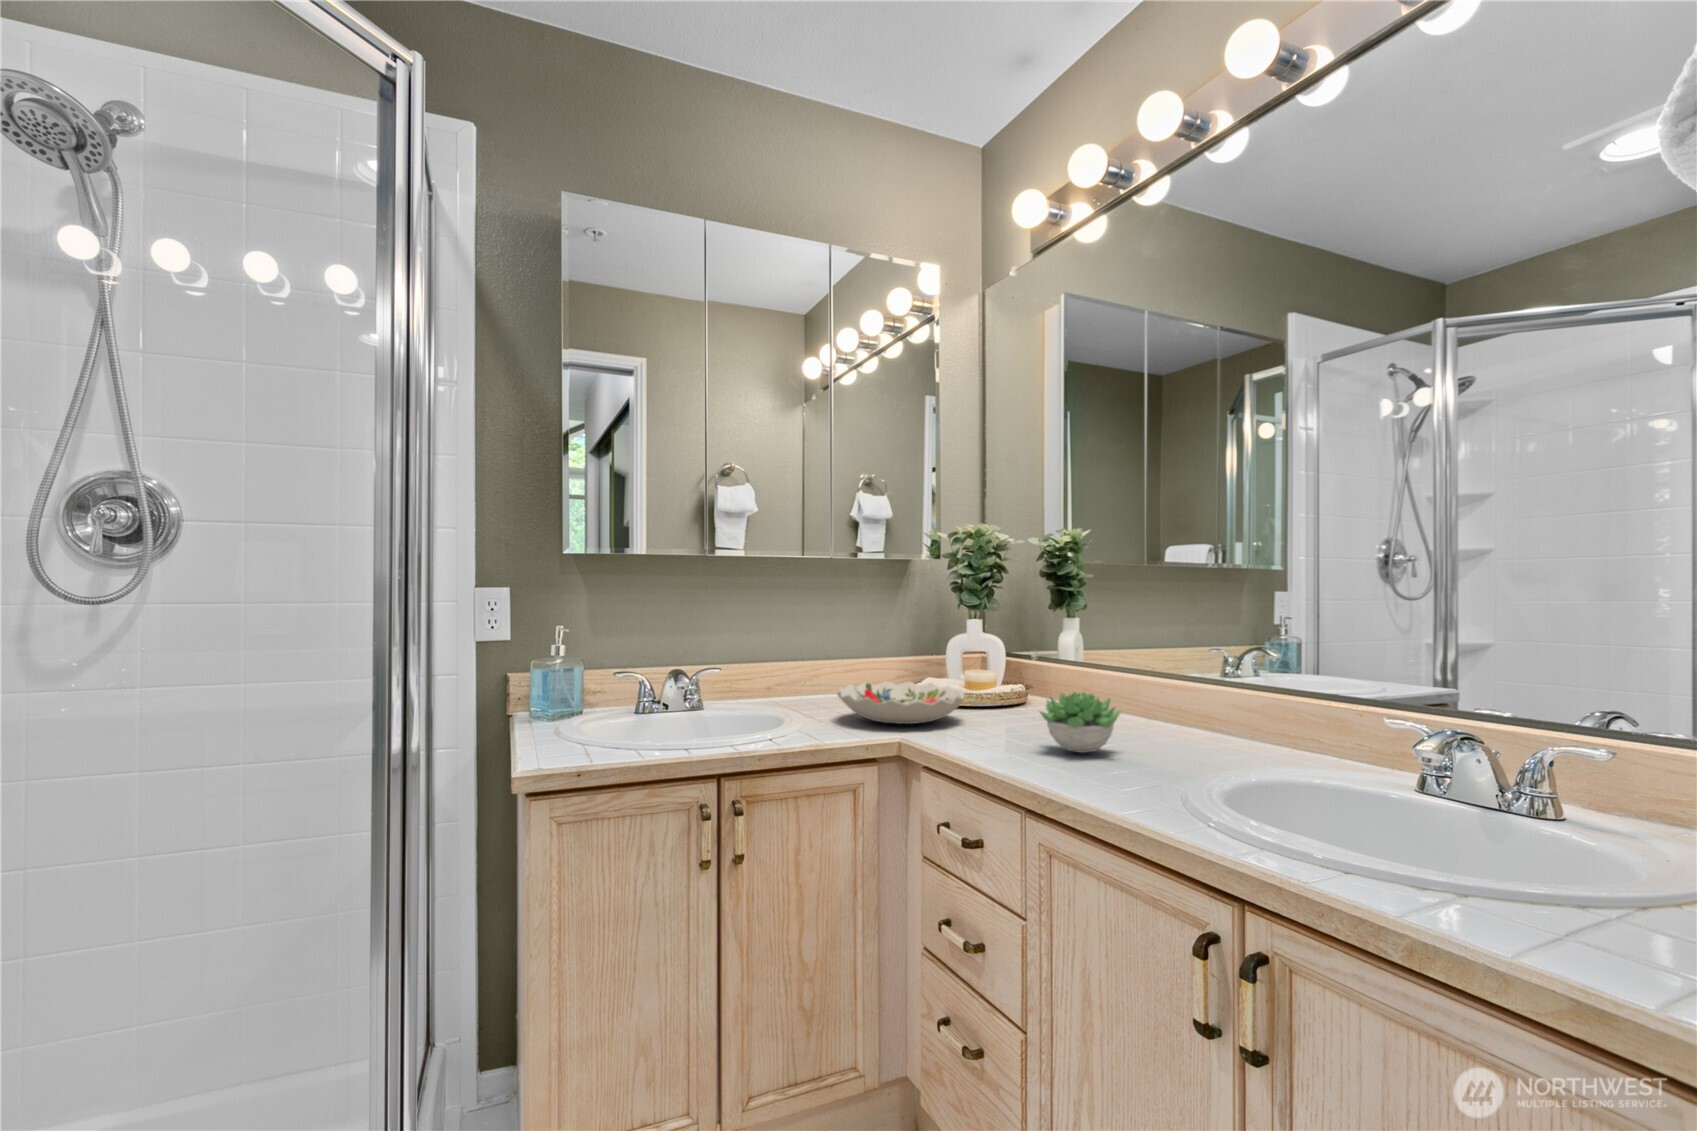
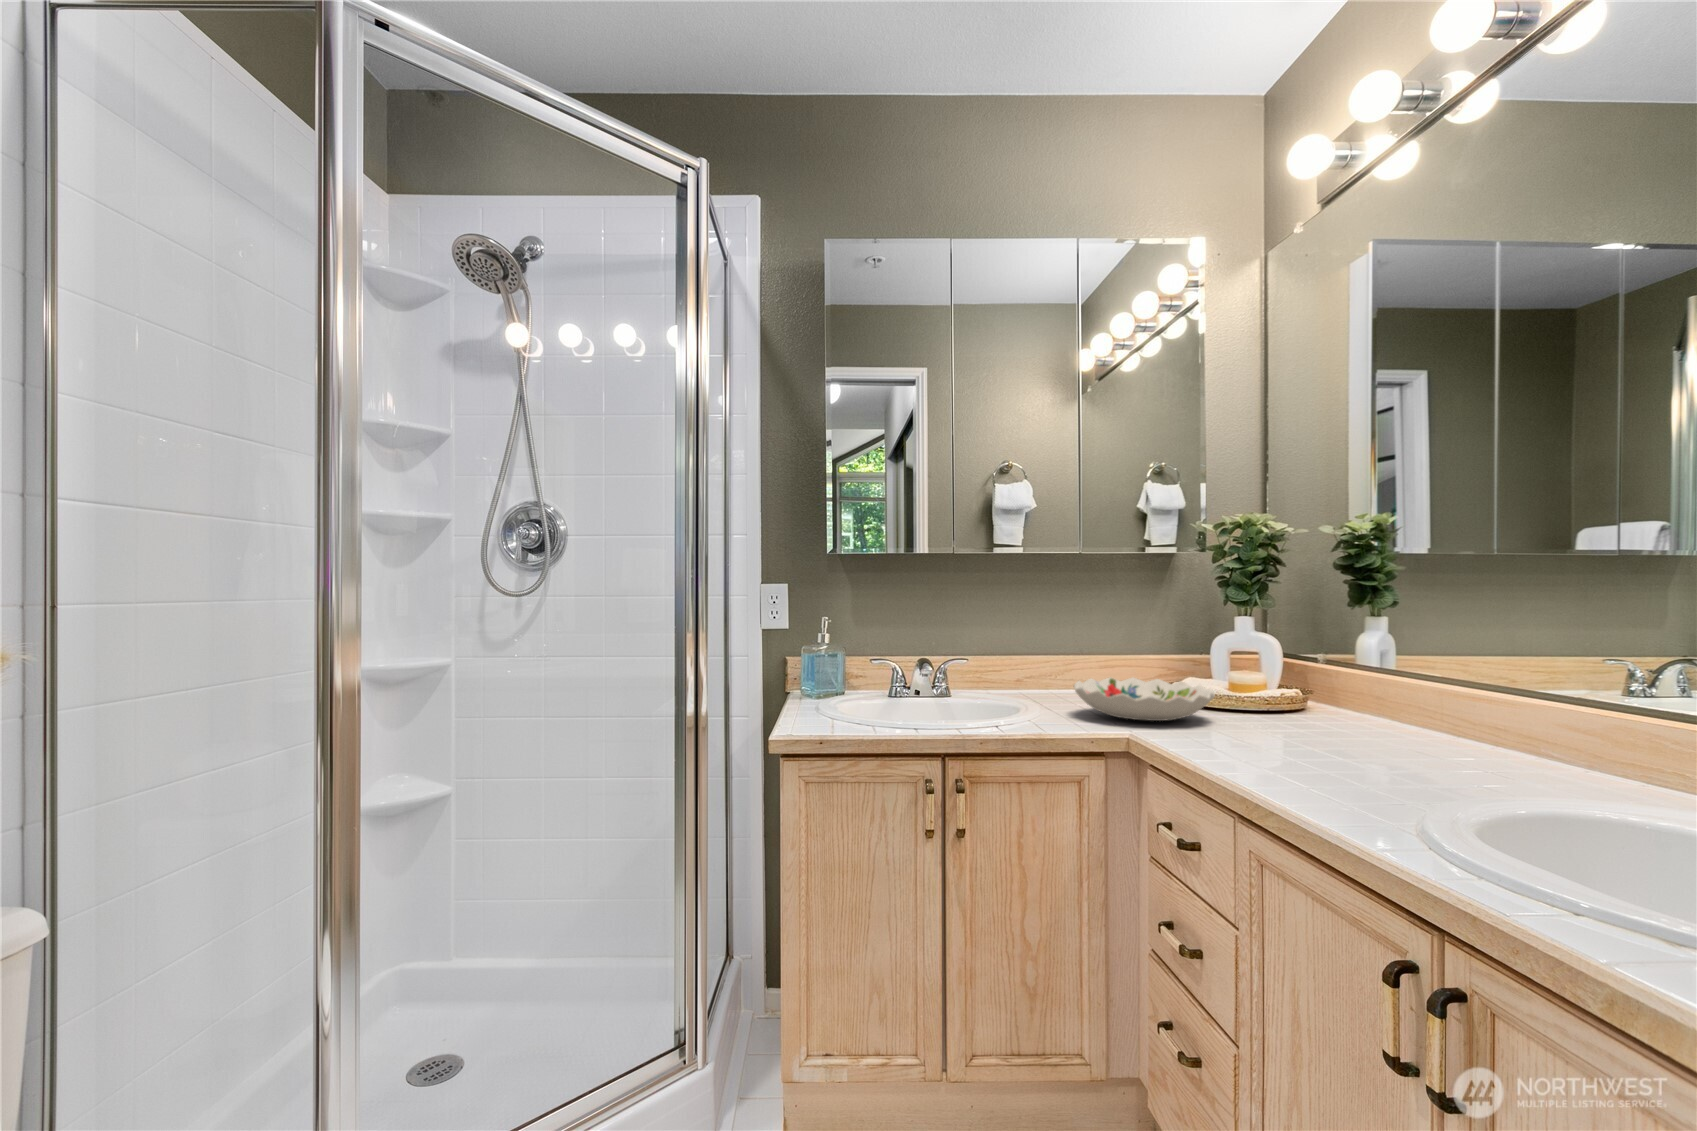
succulent plant: present [1040,692,1121,753] -> none [1274,694,1386,762]

